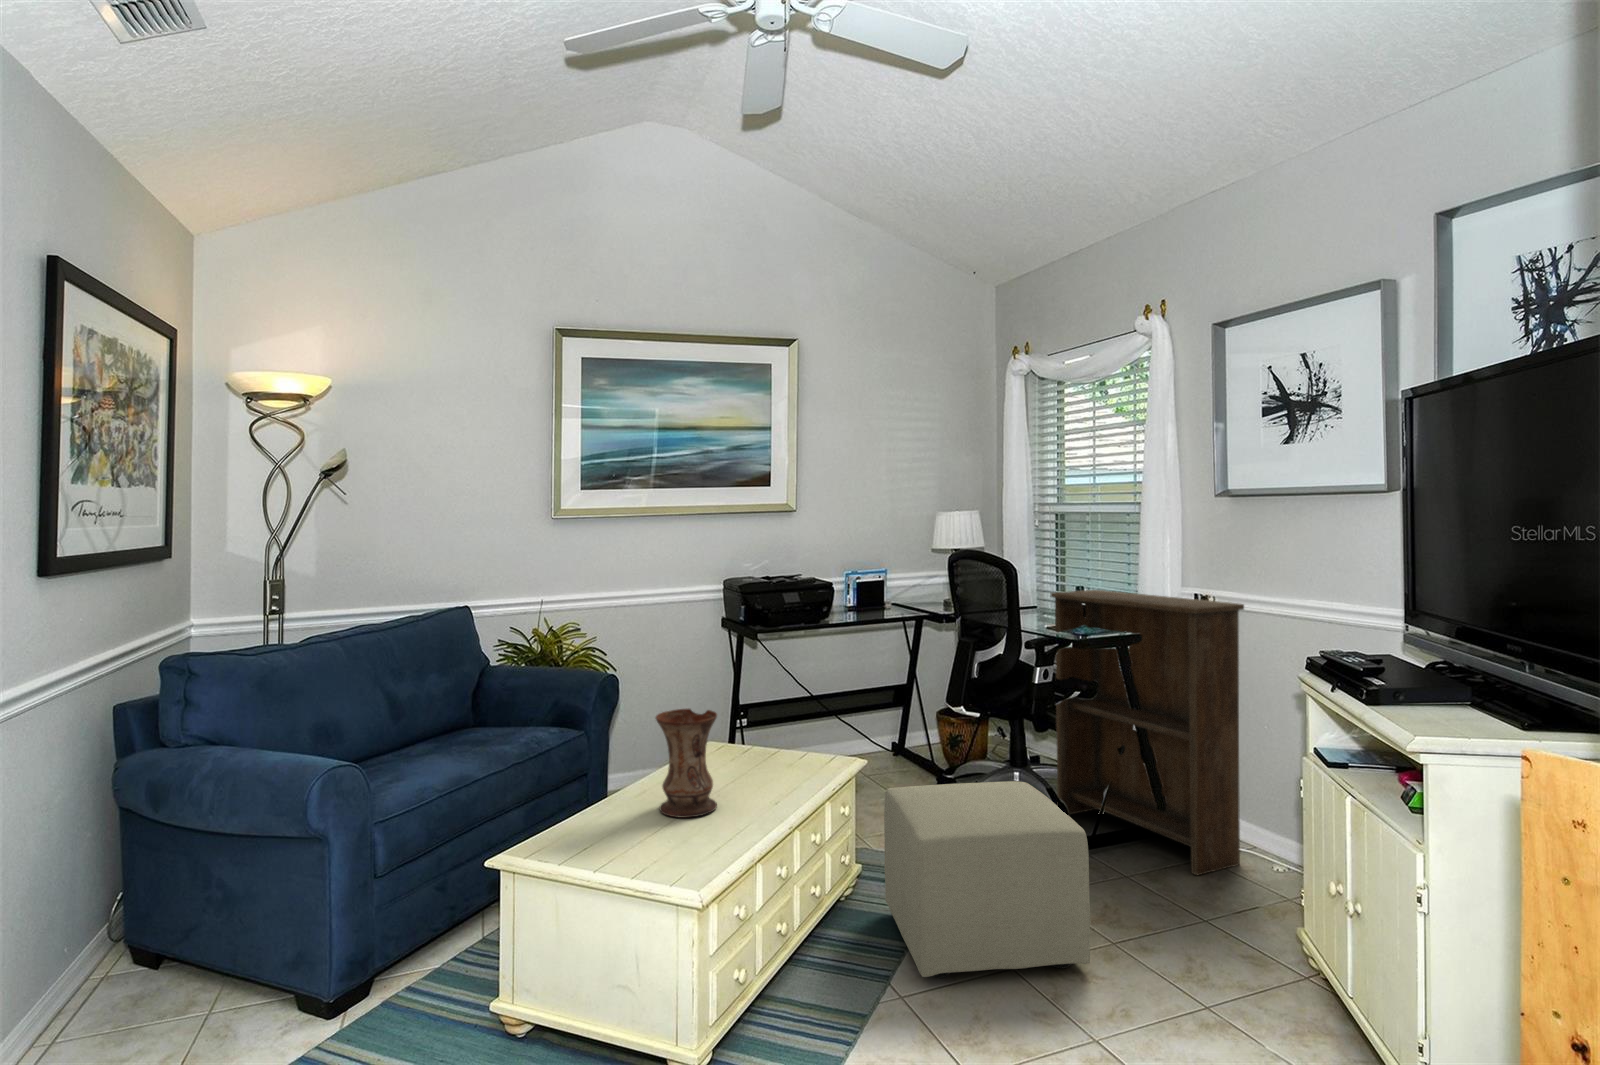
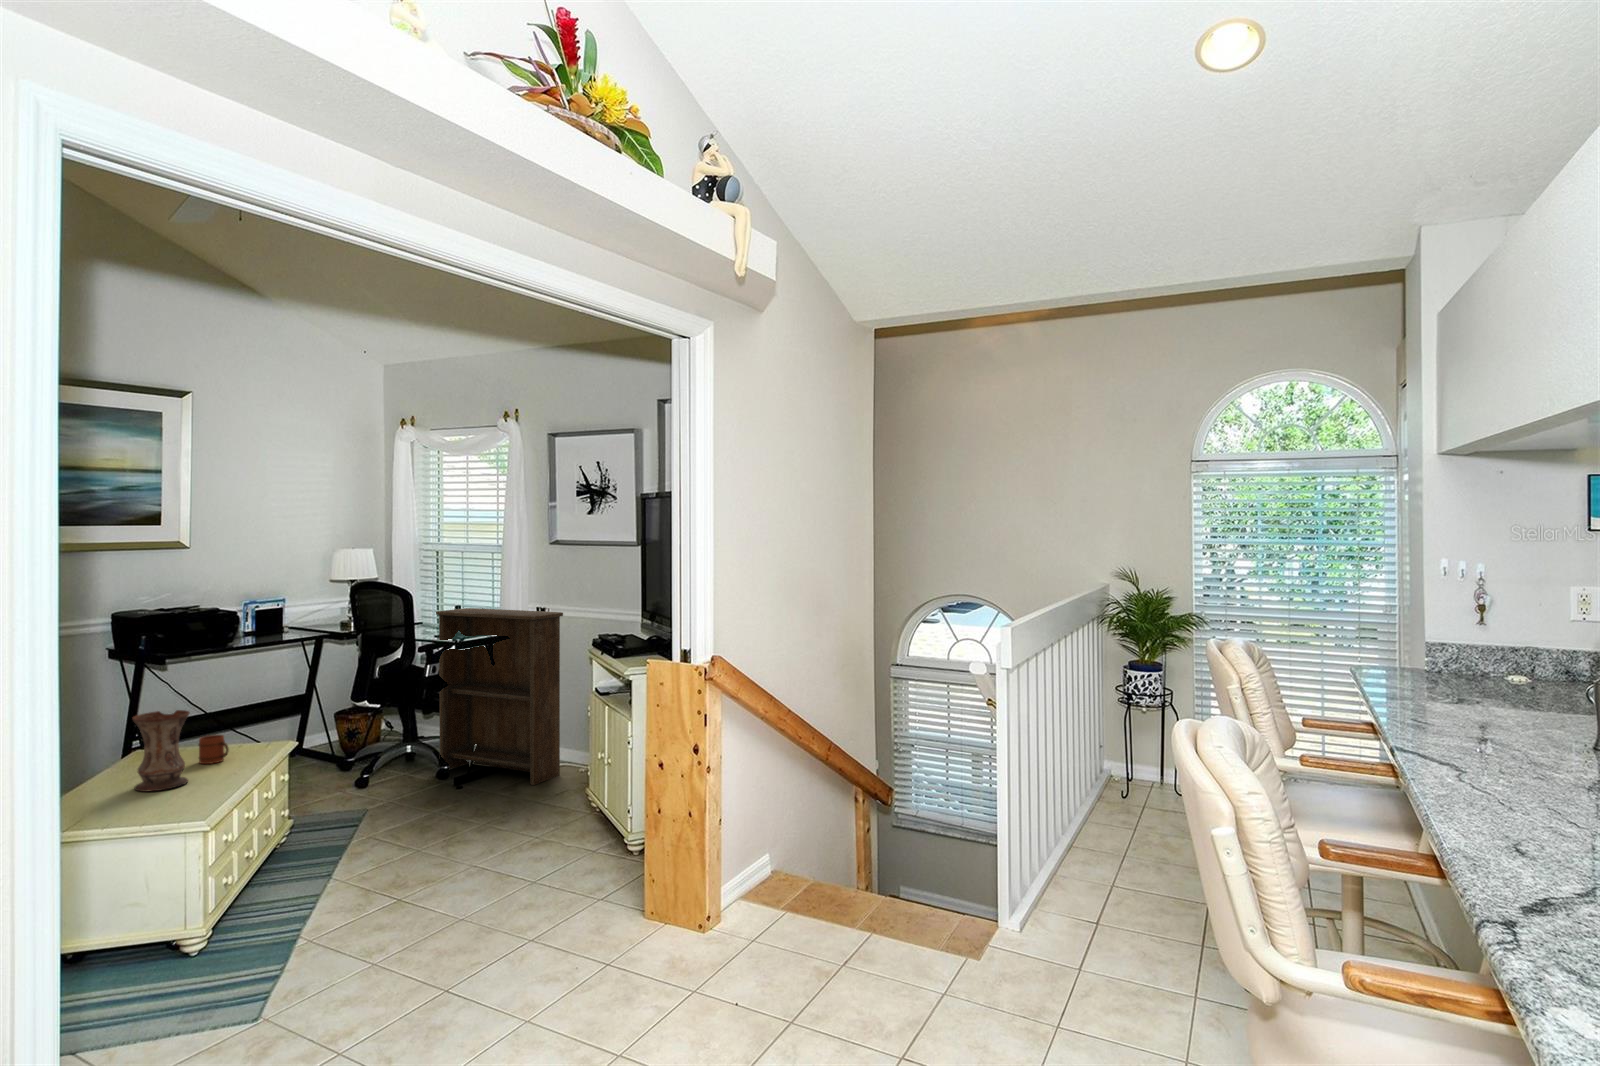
mug: none [743,742,774,782] -> present [199,735,229,764]
ottoman: present [884,781,1090,978] -> none [317,738,468,866]

